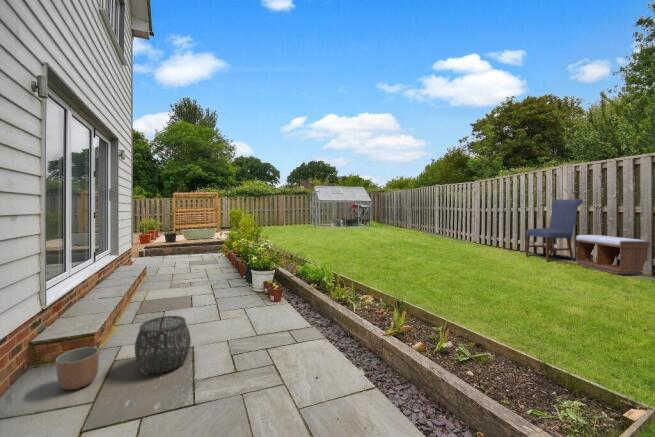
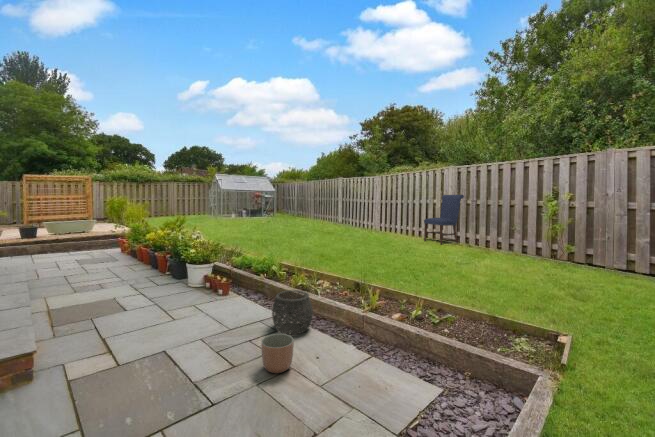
bench: present [575,235,649,275] -> none [460,222,507,251]
woven basket: present [135,316,191,374] -> present [272,290,313,335]
planter: present [56,347,99,390] -> present [261,334,294,373]

